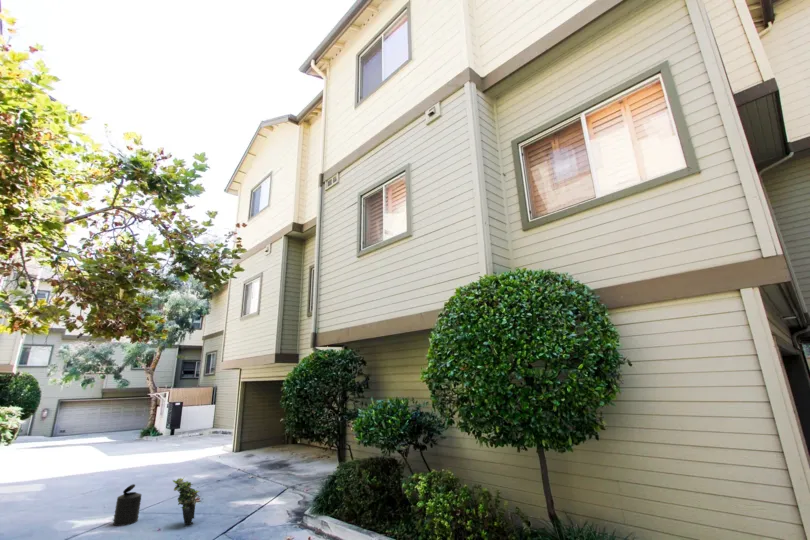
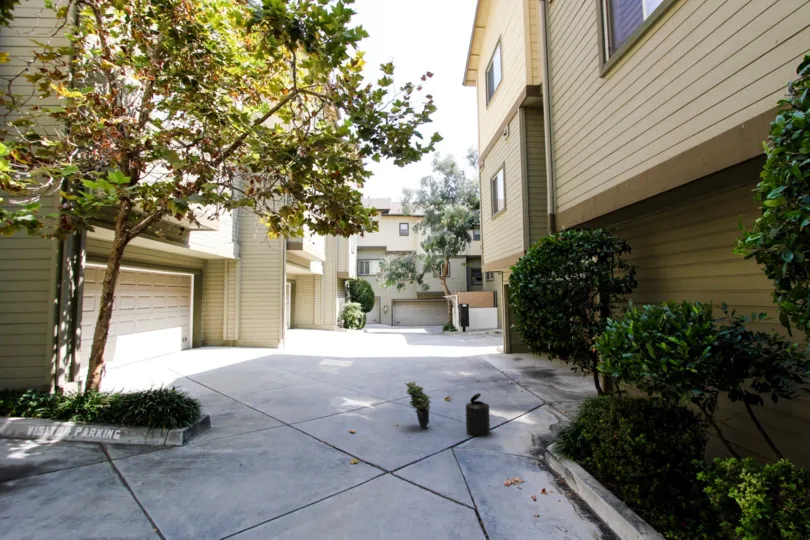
trash can: present [113,484,141,526] -> present [466,393,490,437]

